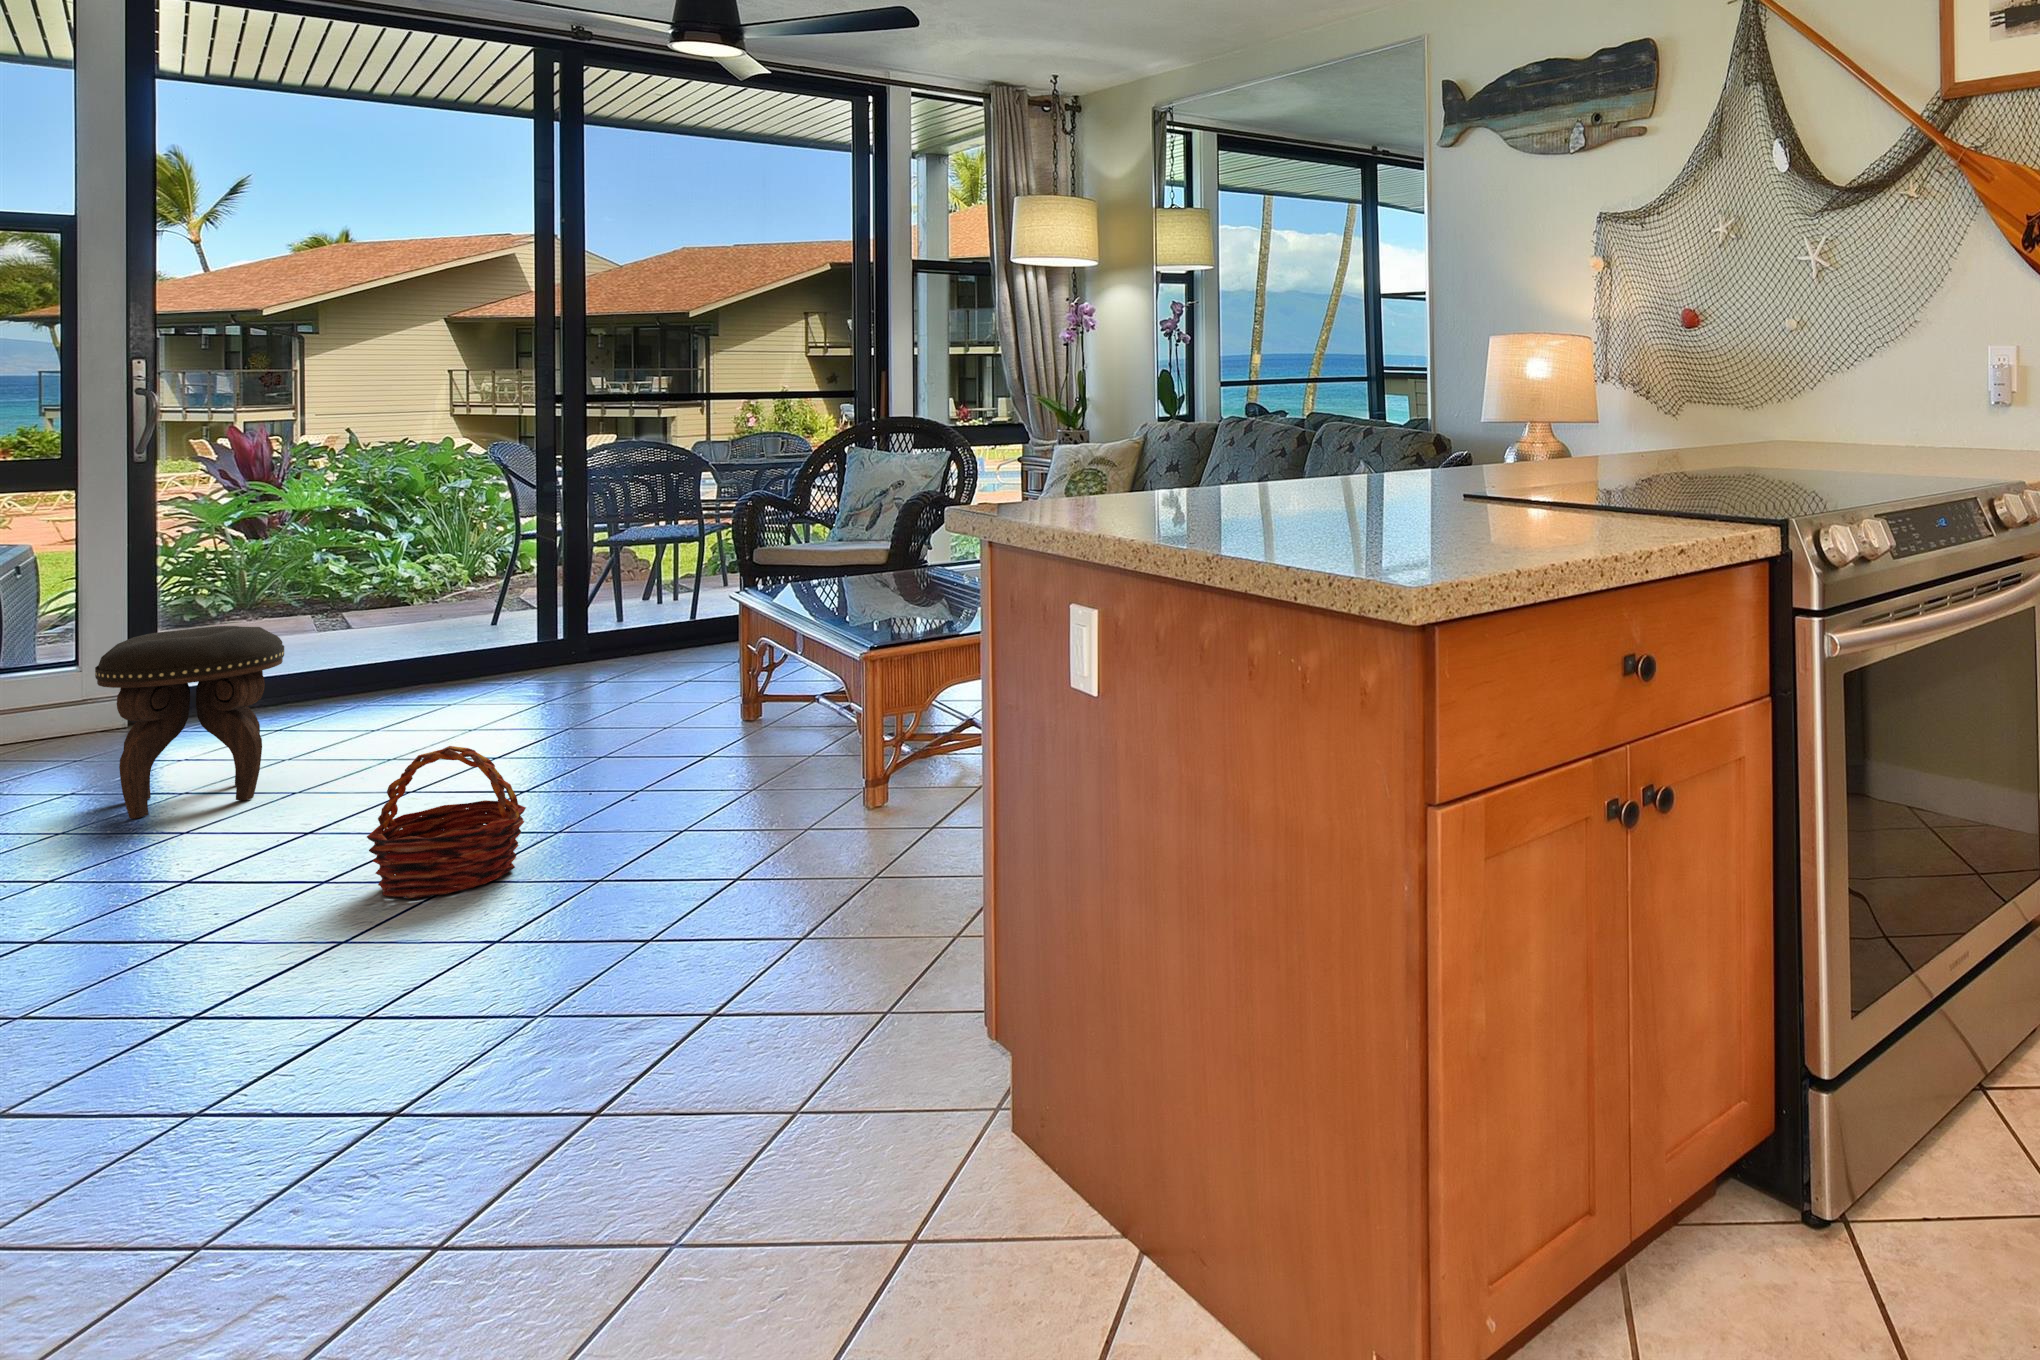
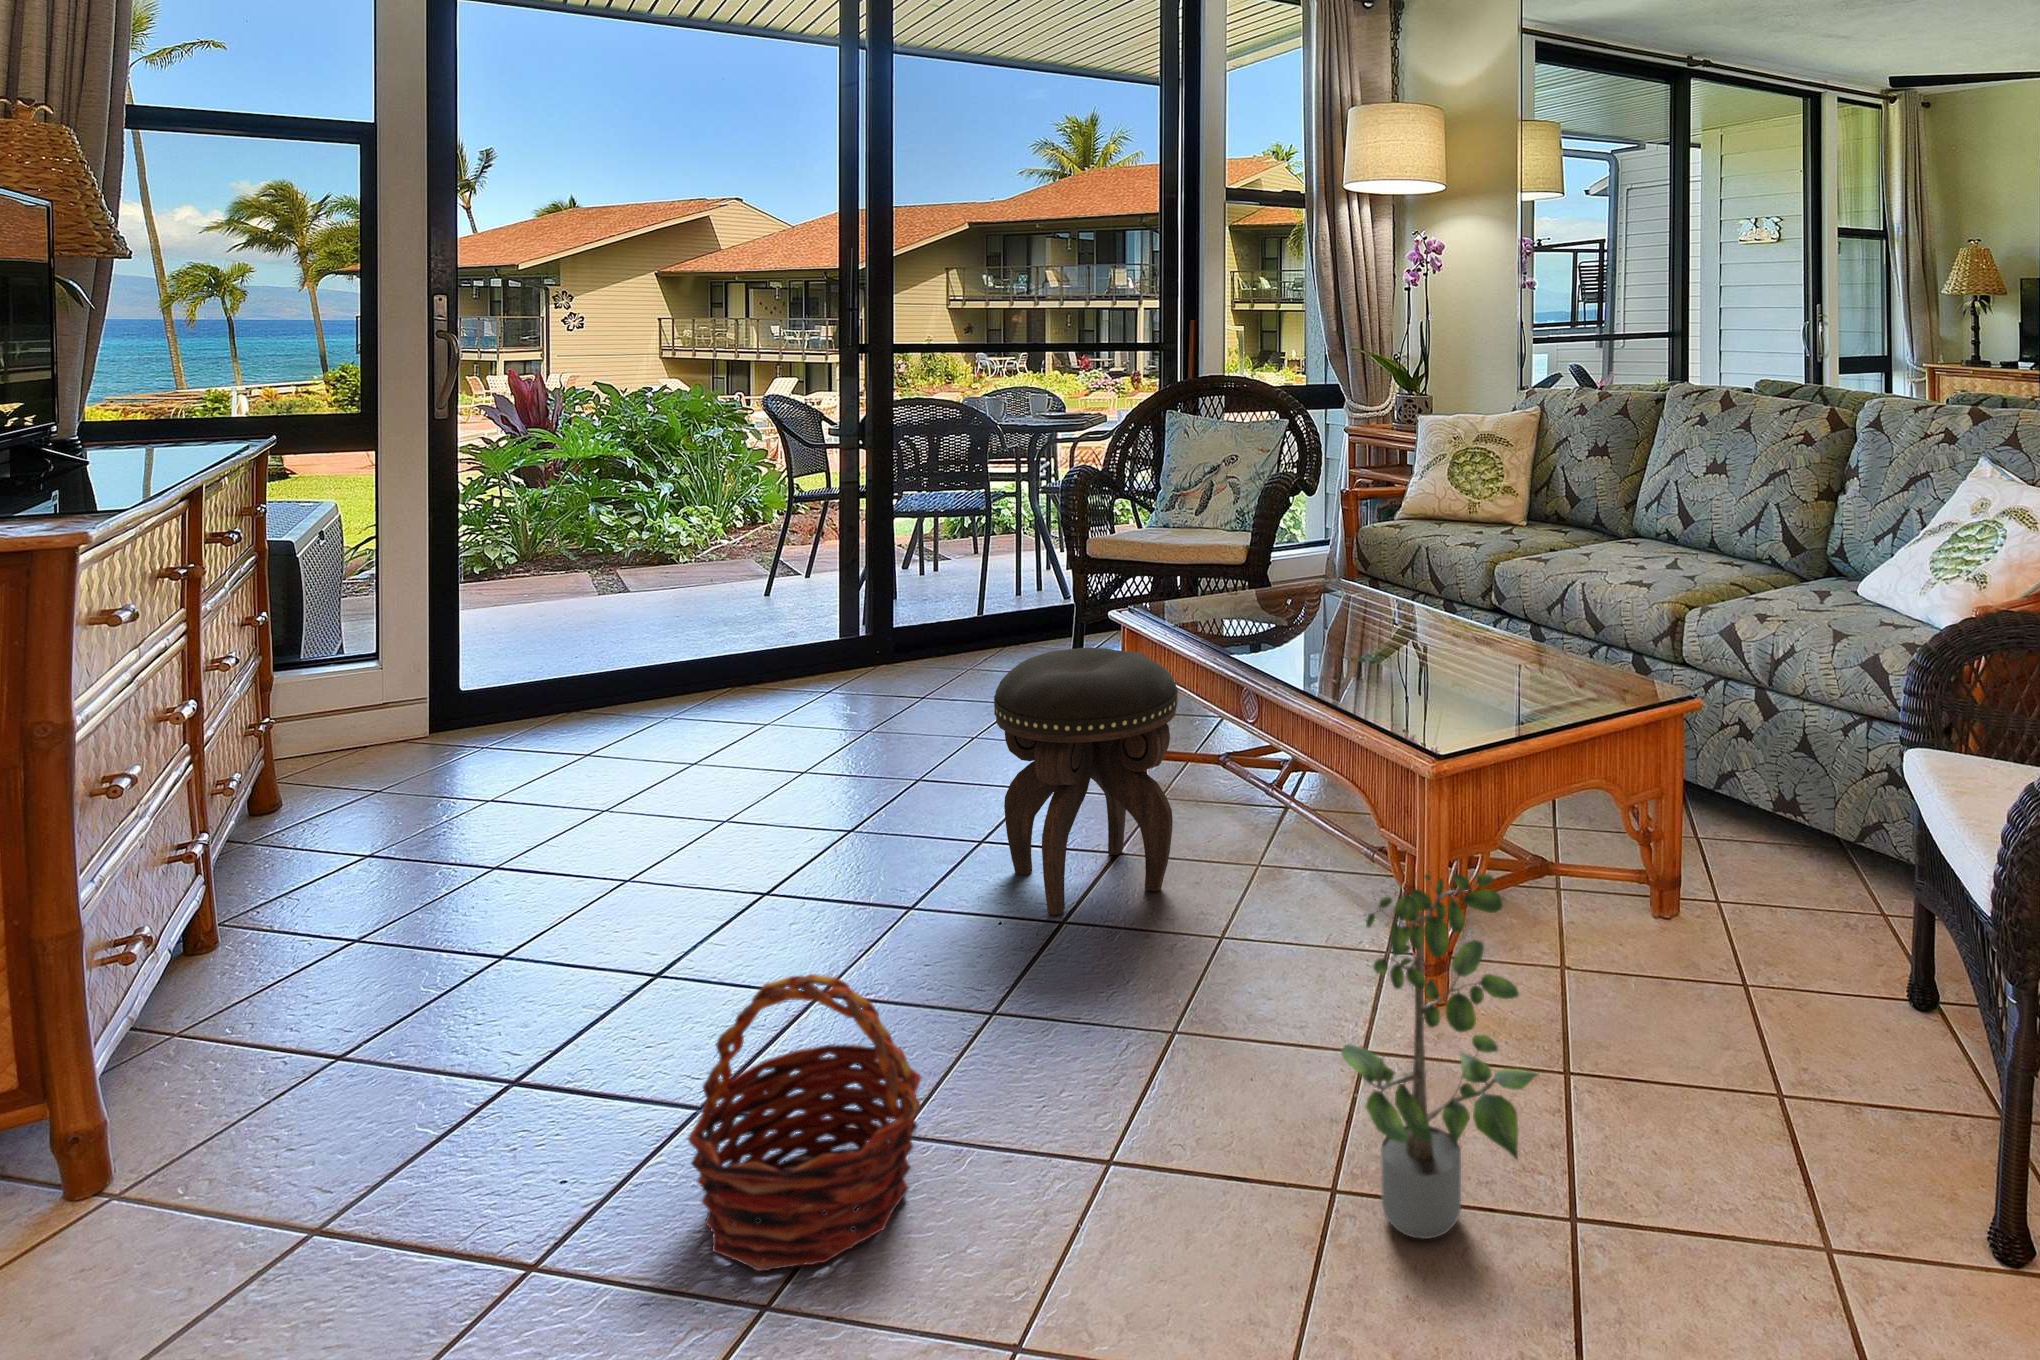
footstool: present [95,626,284,819] -> present [994,647,1178,915]
potted plant: none [782,657,906,855] -> present [1341,874,1538,1239]

